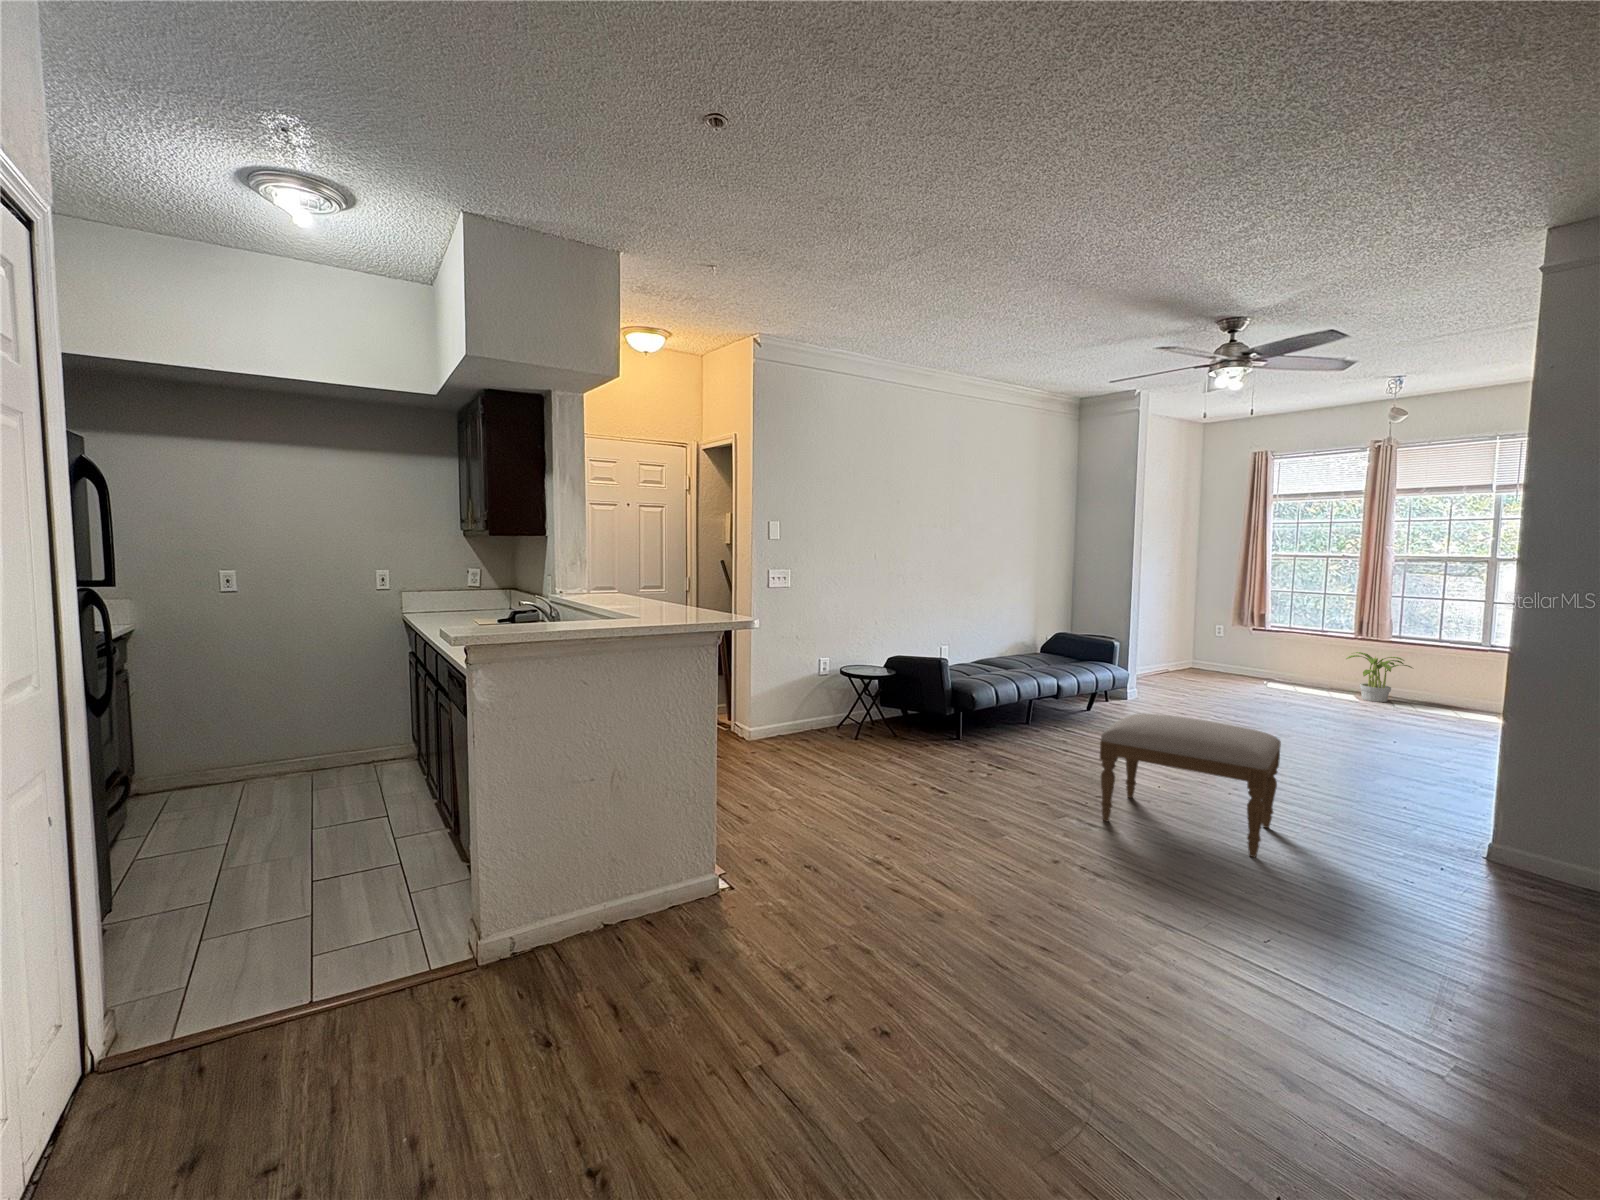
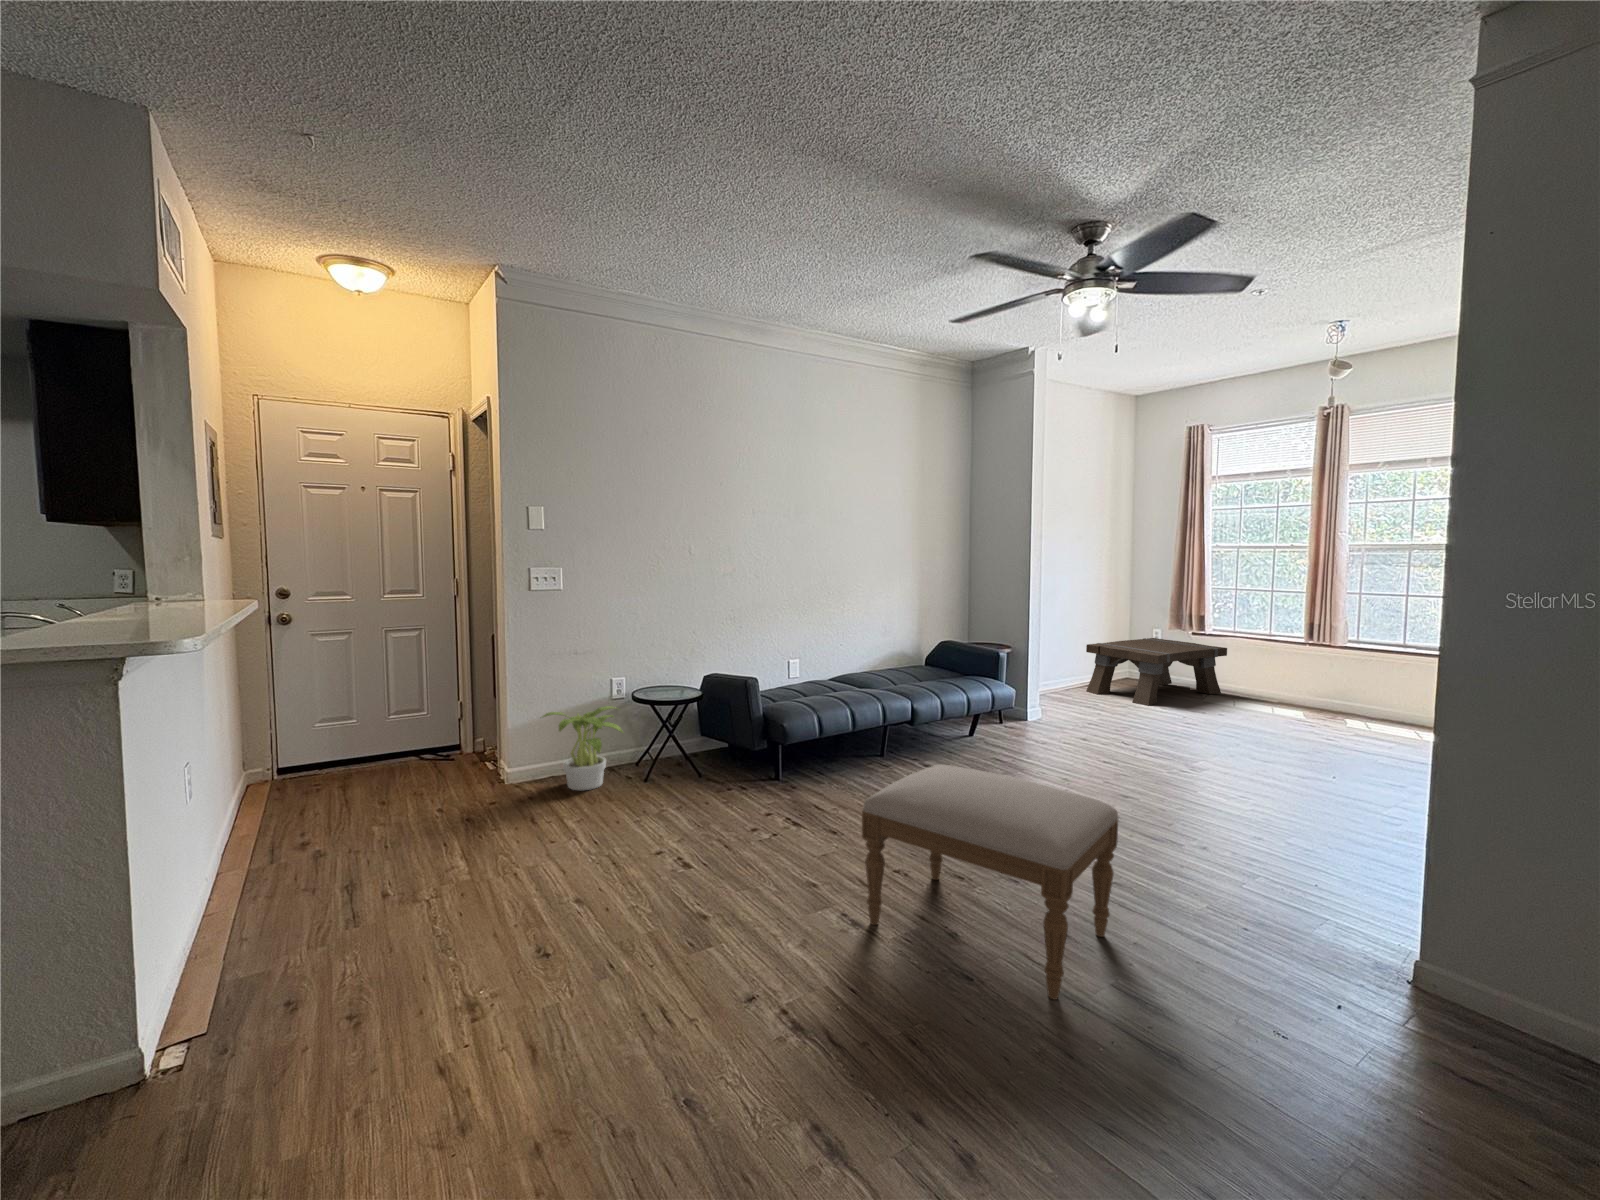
coffee table: none [1165,633,1287,689] -> present [1086,638,1227,706]
potted plant: present [1346,652,1412,702] -> present [542,706,623,790]

